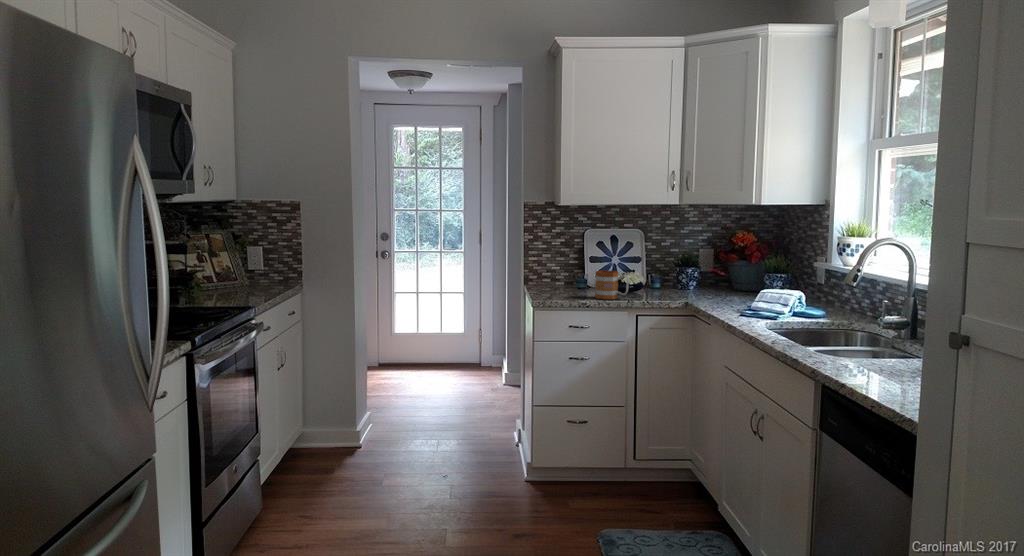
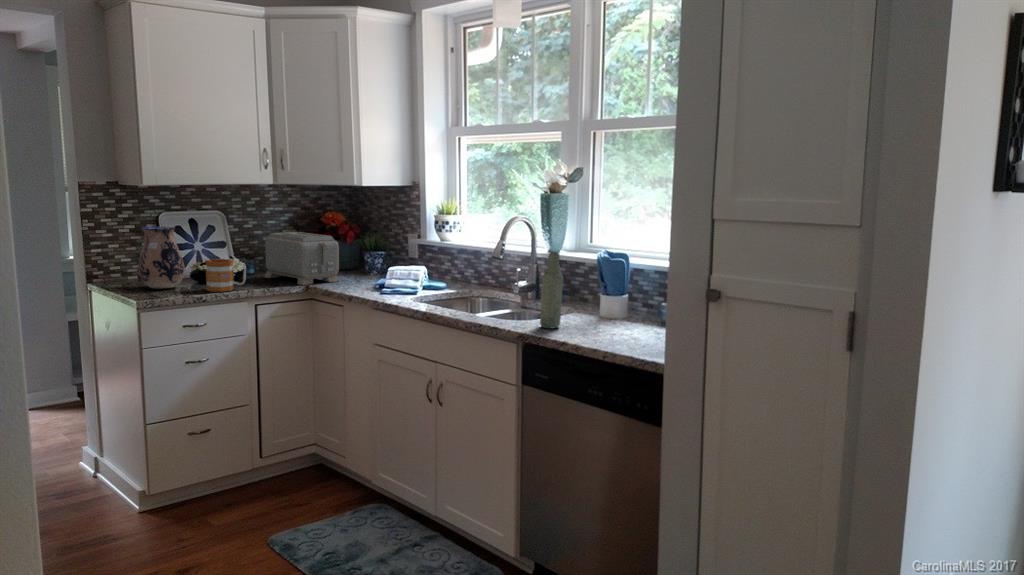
ceramic pitcher: none [550,240,586,293] -> present [138,226,185,289]
toaster: none [664,250,727,301] -> present [265,232,339,285]
bottle: none [851,277,884,373] -> present [540,251,563,328]

